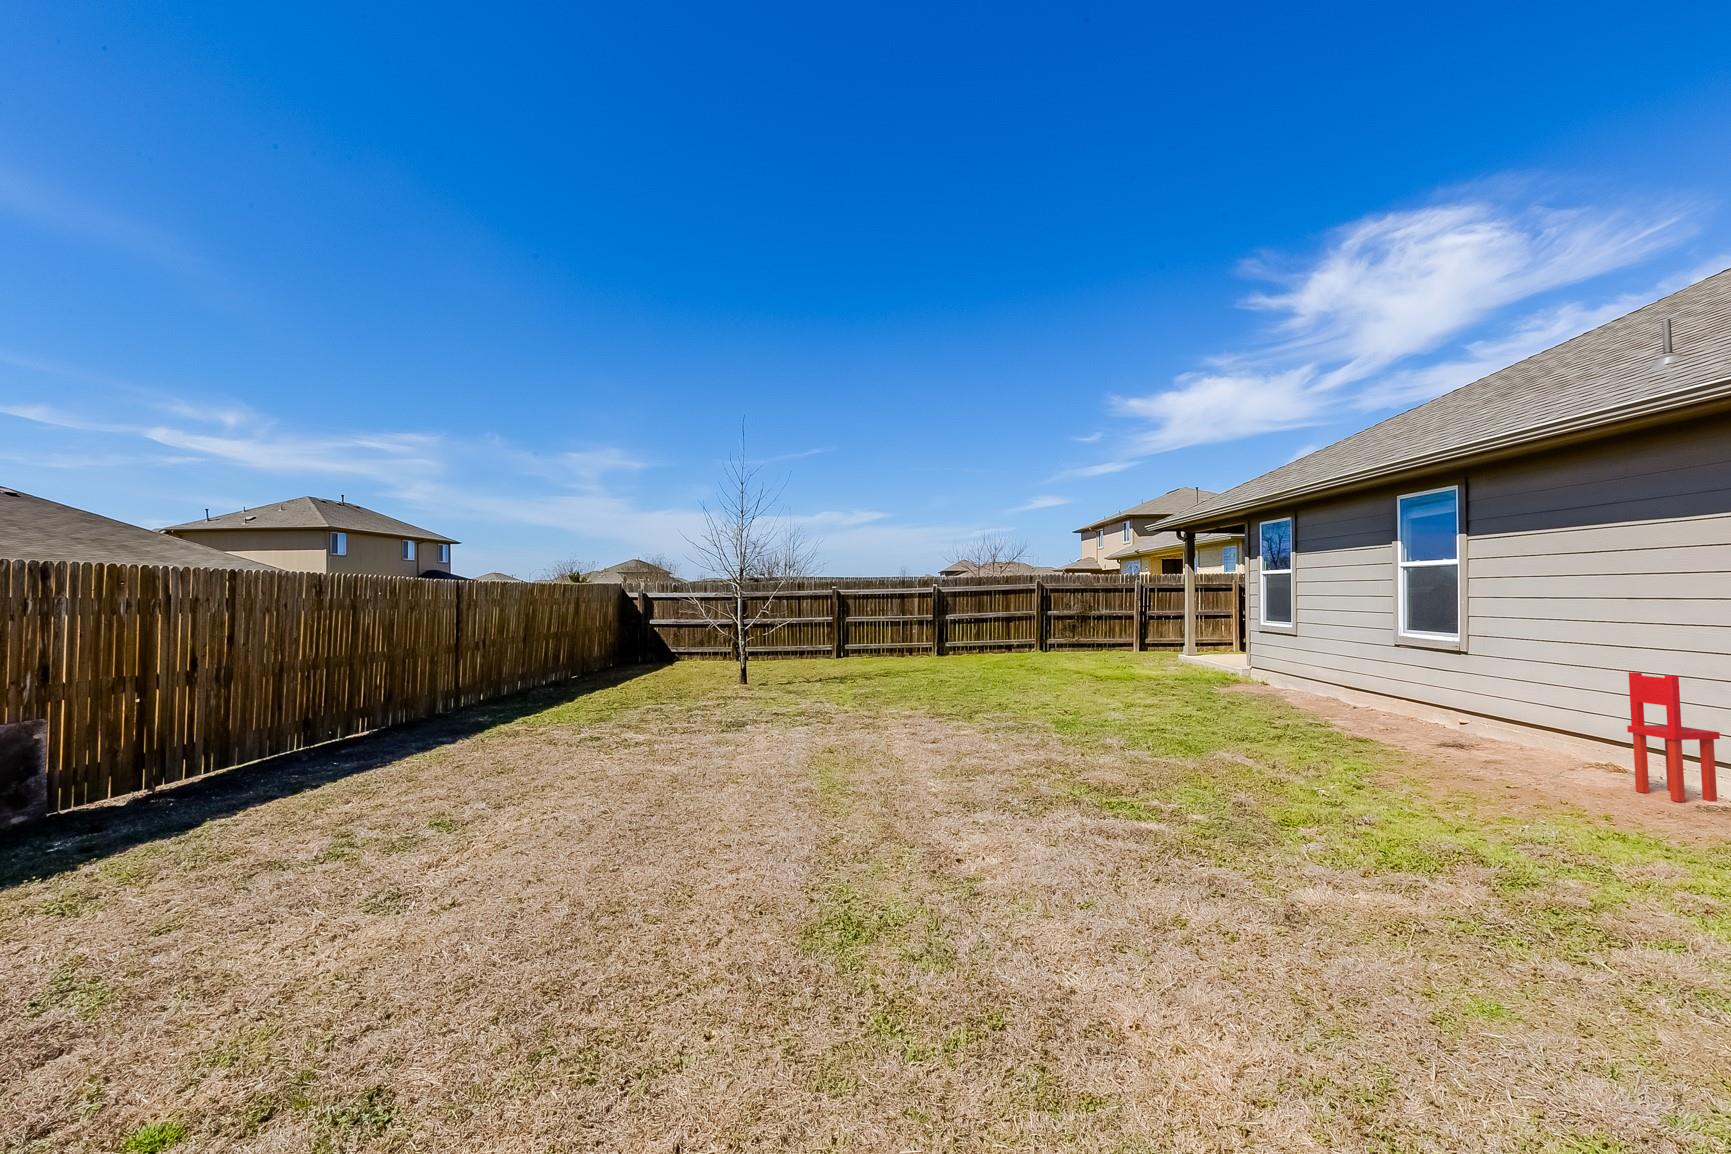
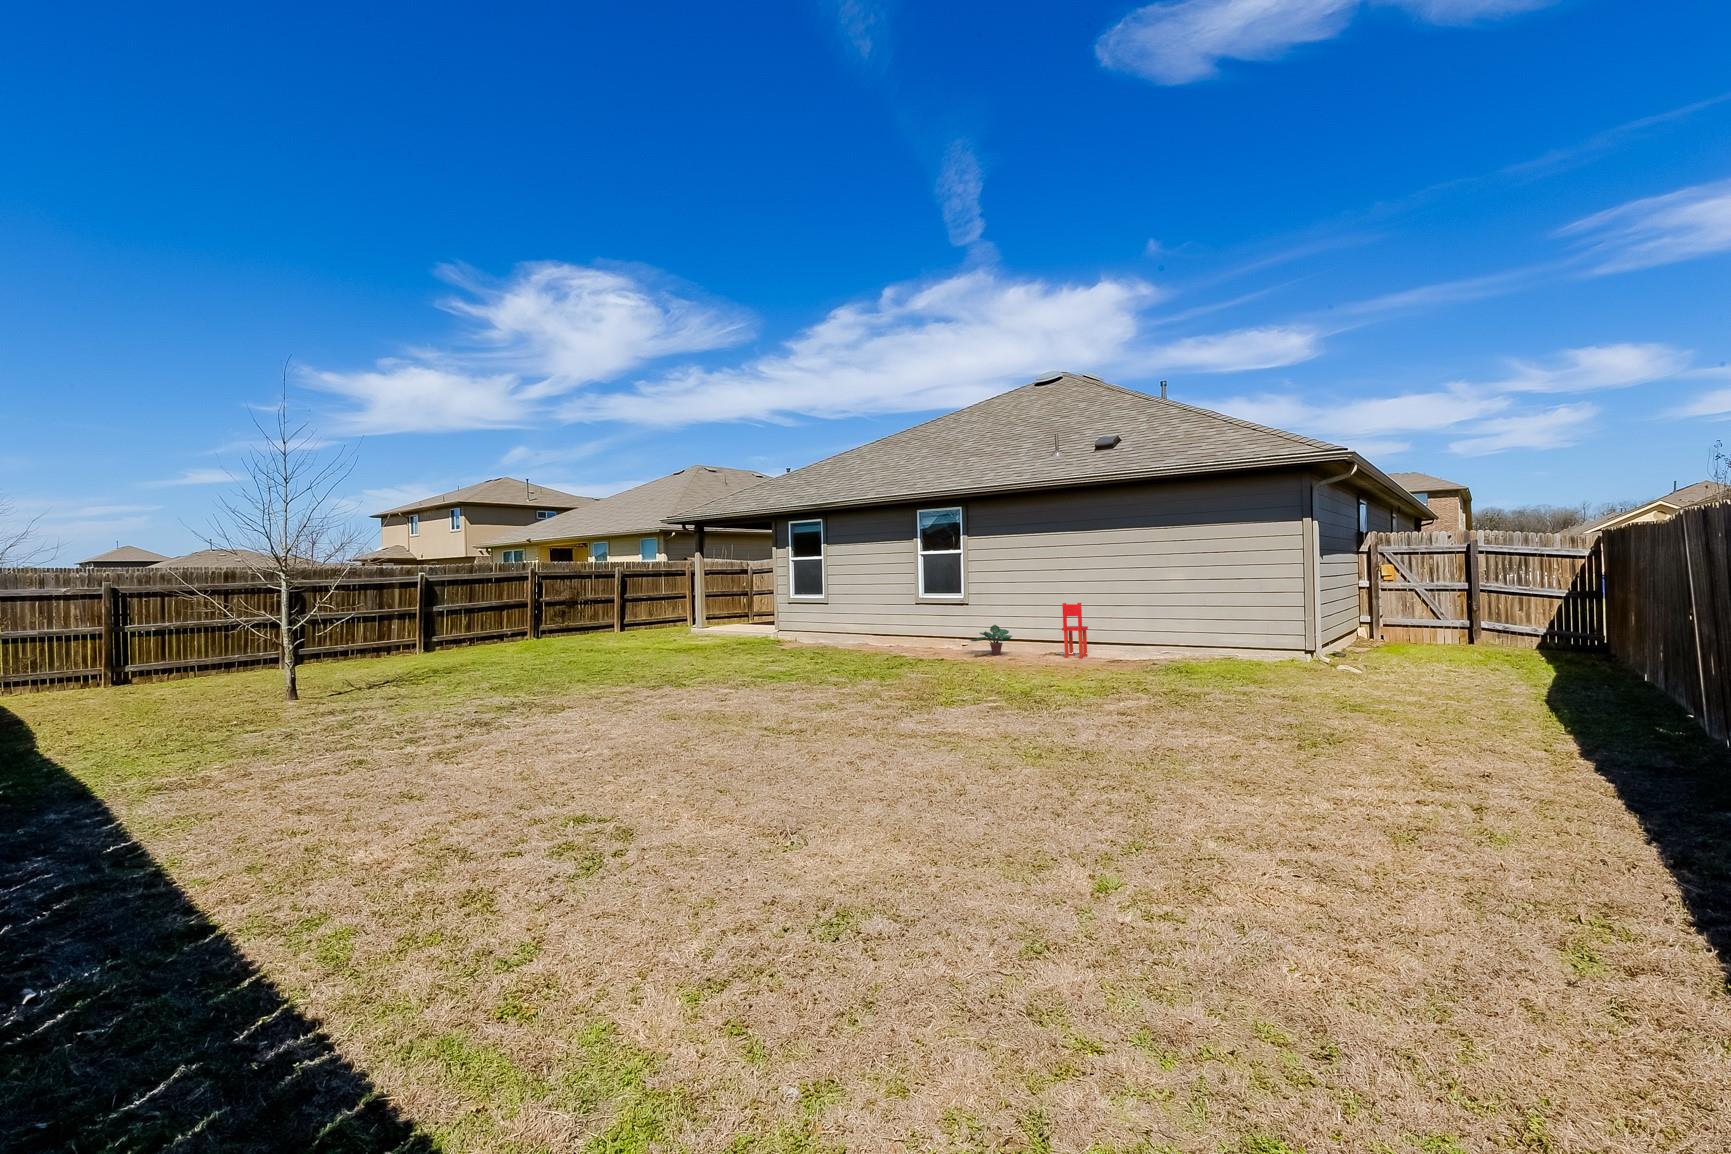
potted plant: none [1429,699,1533,758] -> present [970,625,1012,655]

